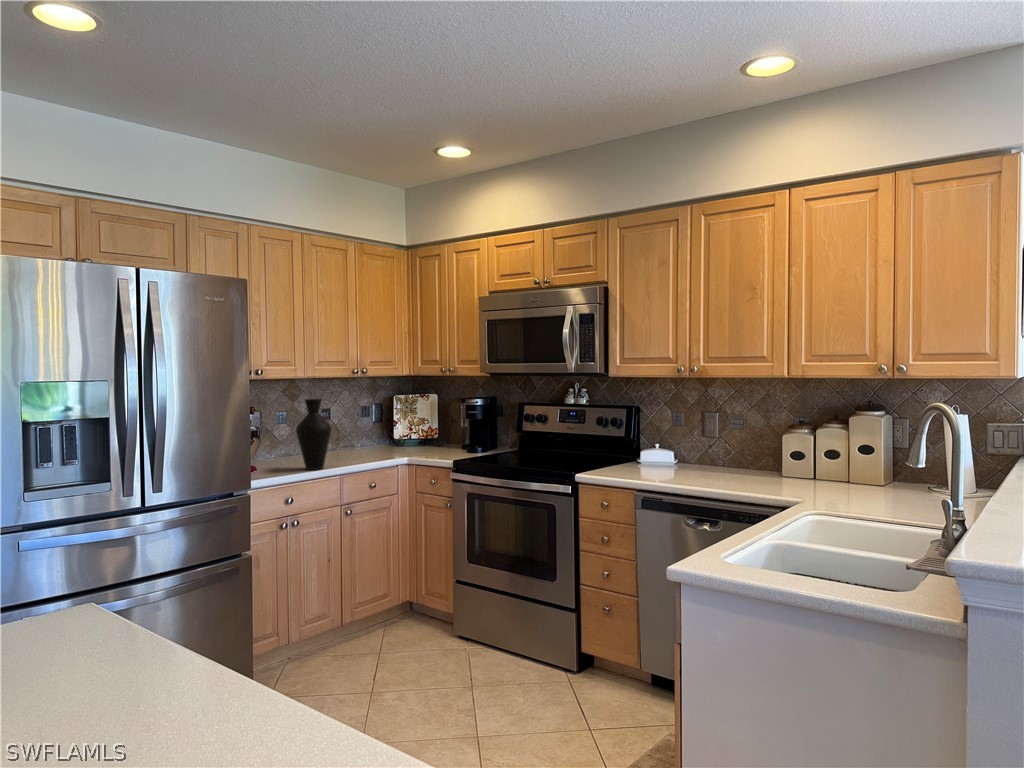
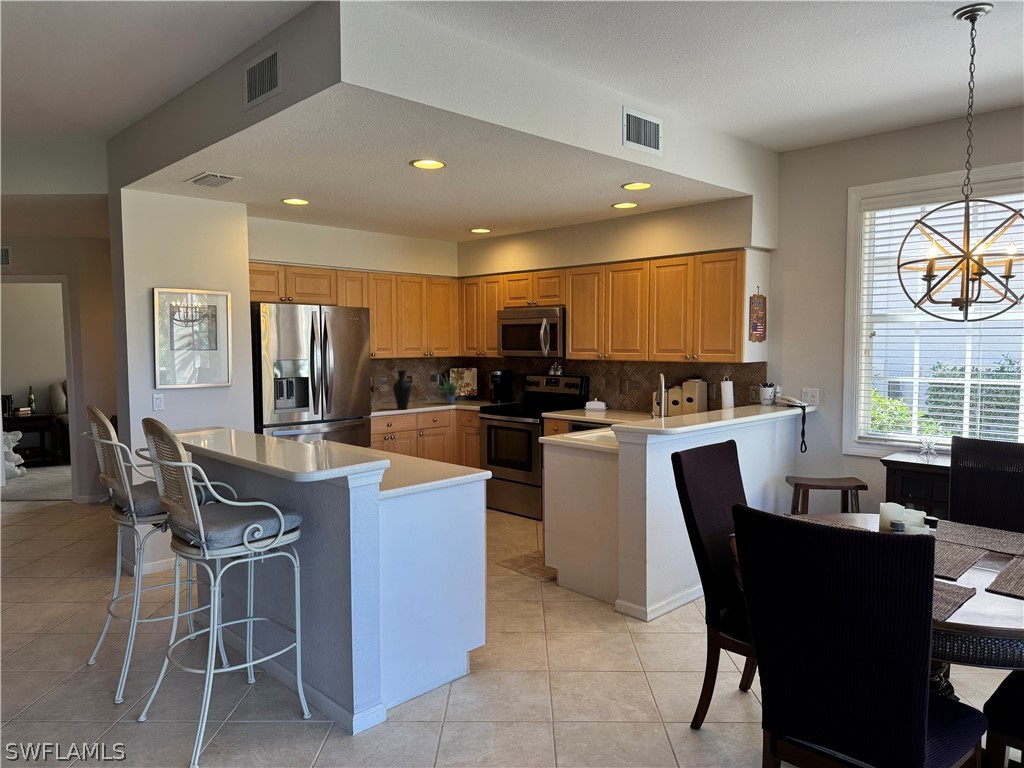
potted plant: none [366,399,430,454] -> present [440,379,459,404]

